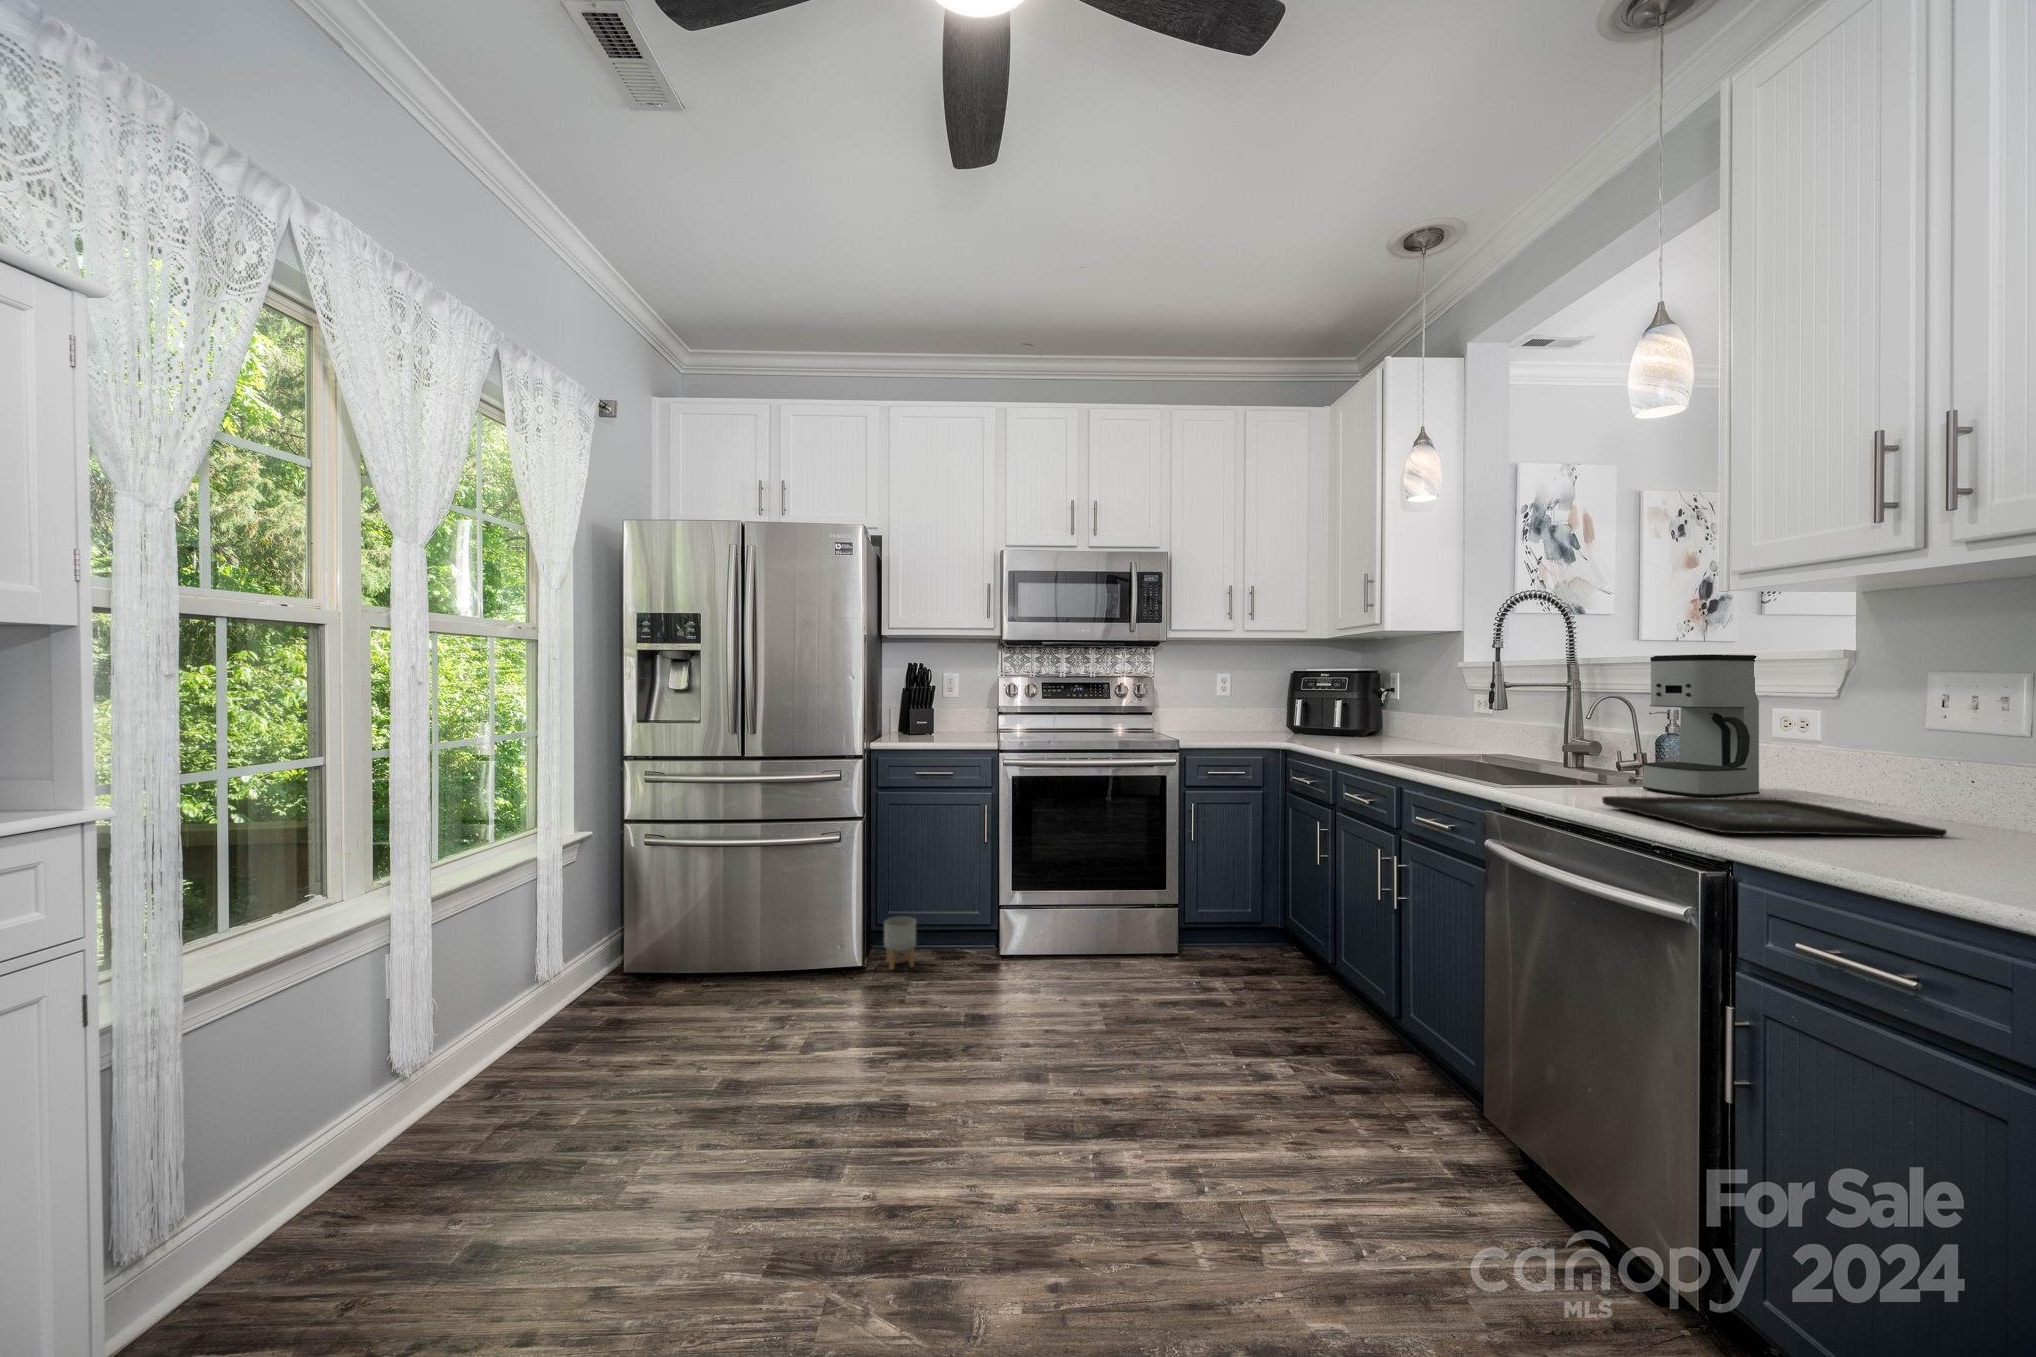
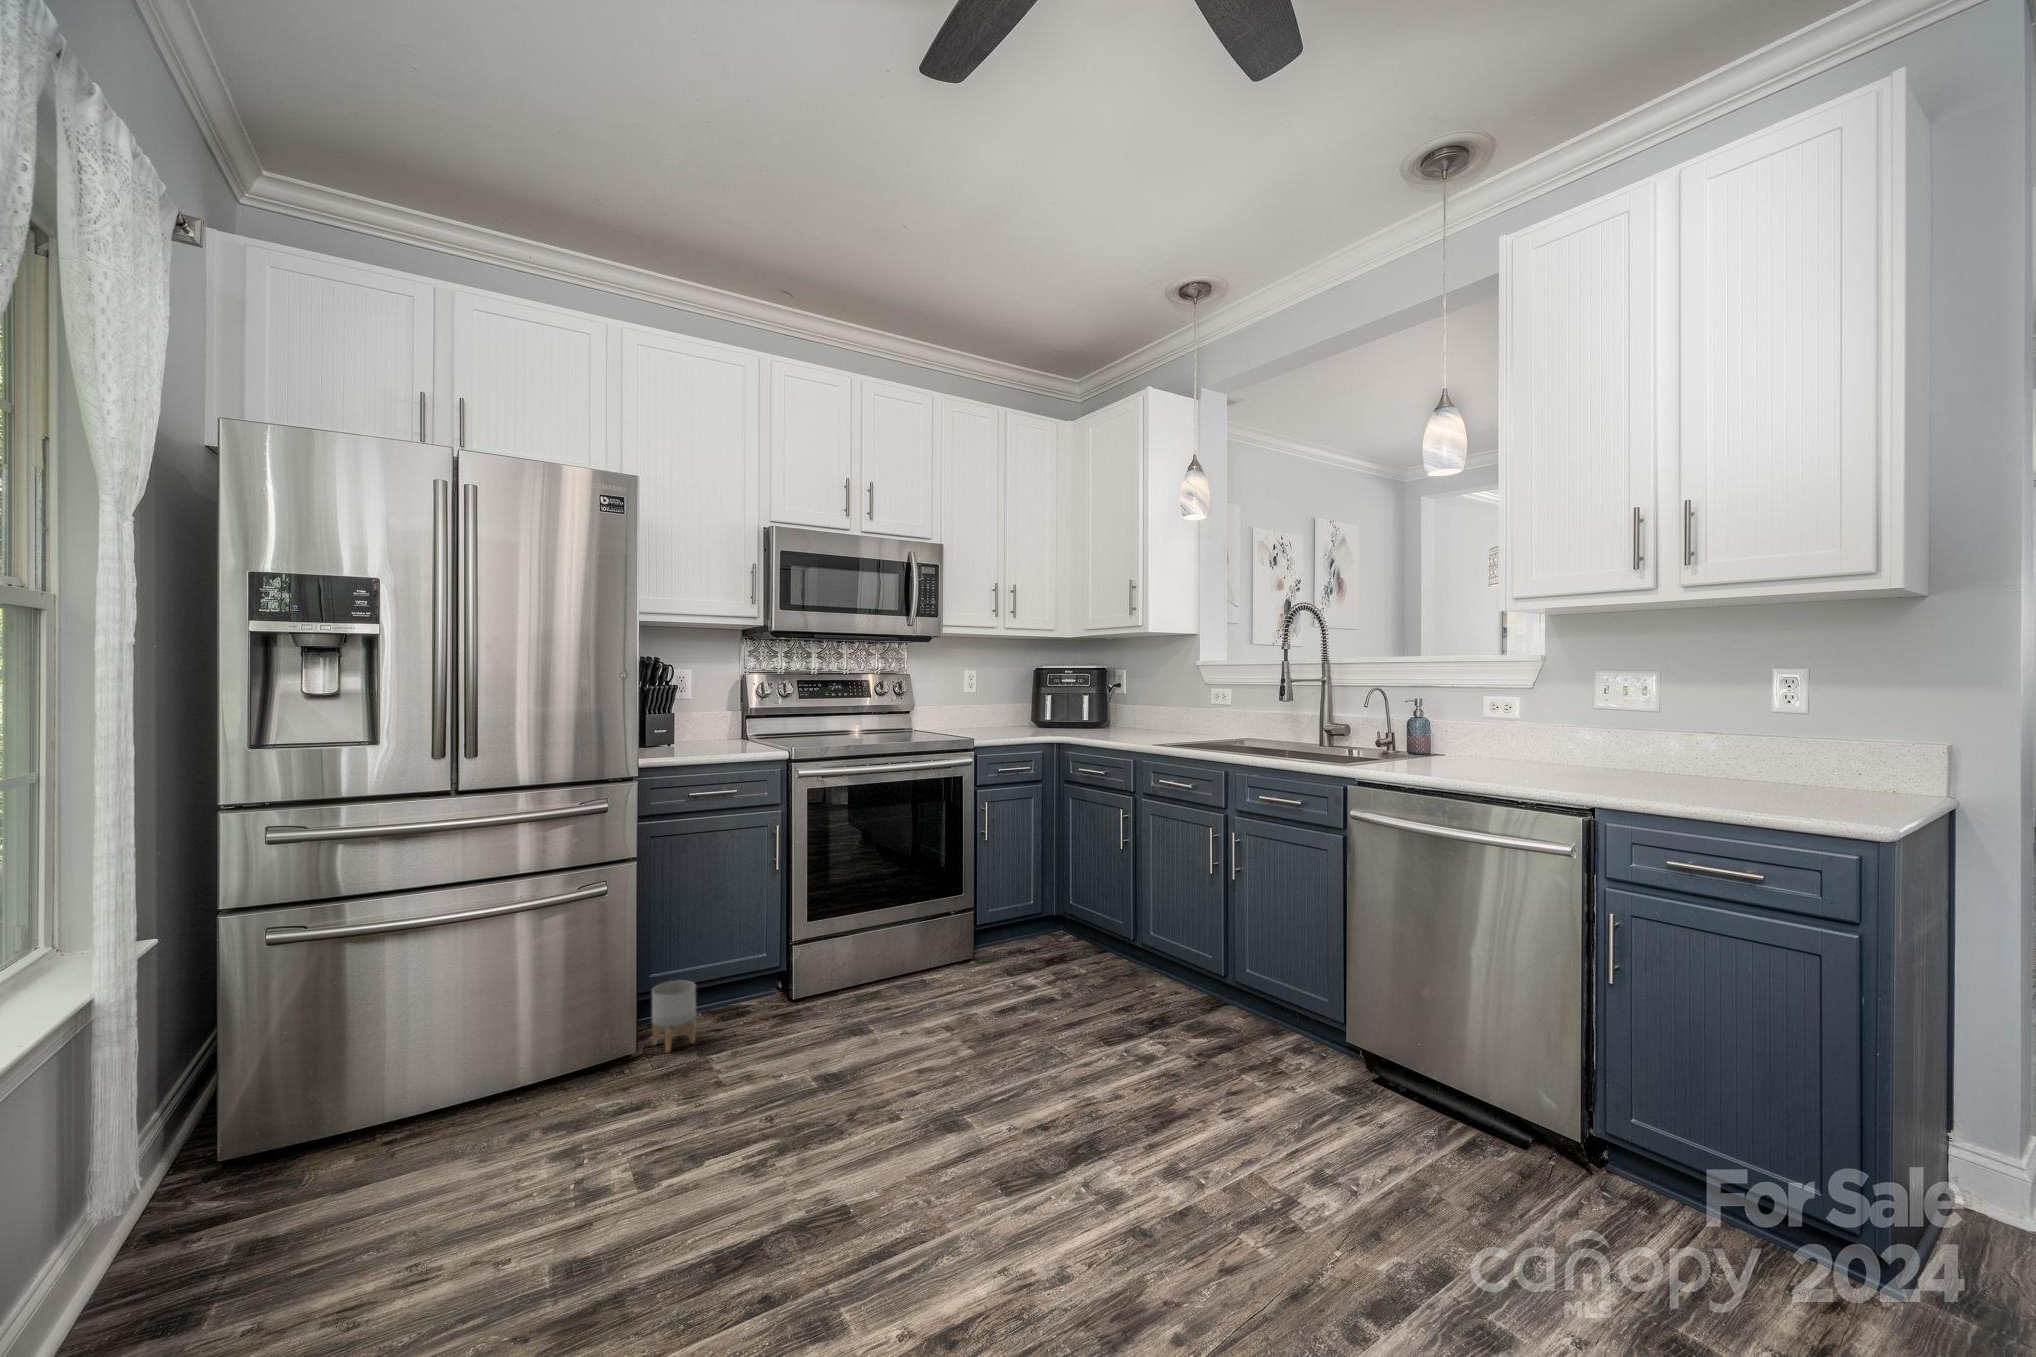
coffee maker: present [1643,655,1760,796] -> none [1417,653,1489,762]
tray: present [1602,796,1947,837] -> none [1441,760,1650,786]

